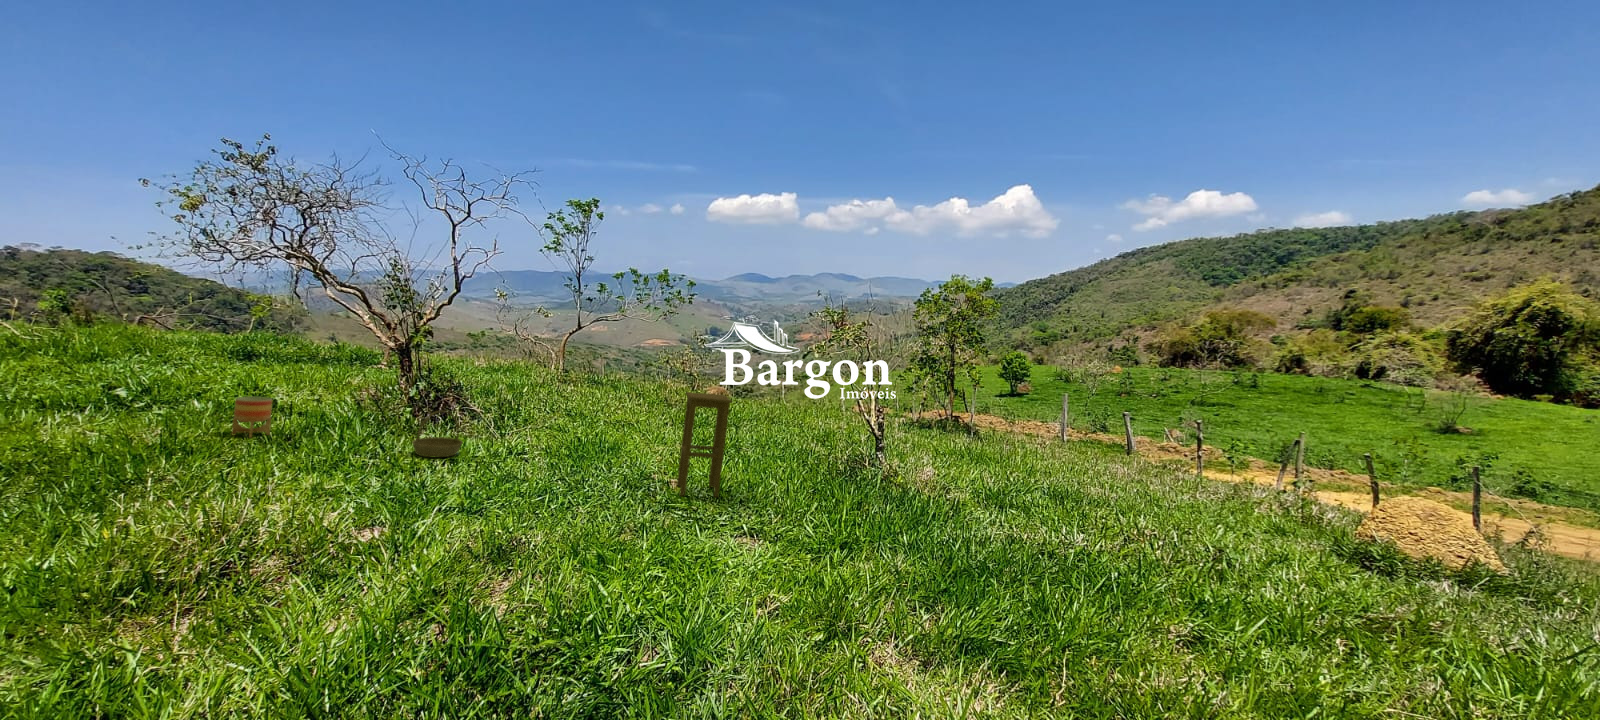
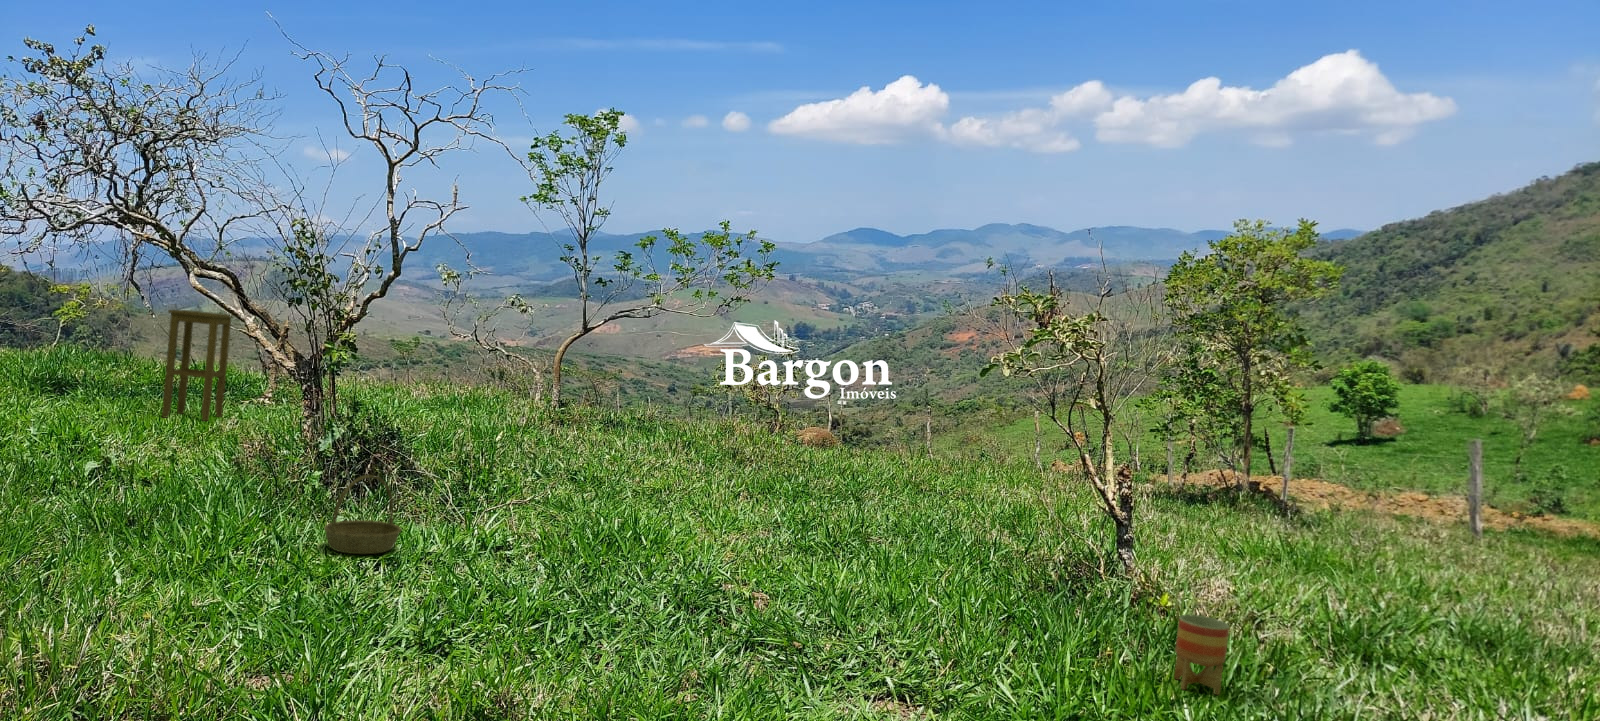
stool: present [677,392,732,497] -> present [162,310,232,421]
planter: present [232,397,272,438] -> present [1174,615,1229,695]

